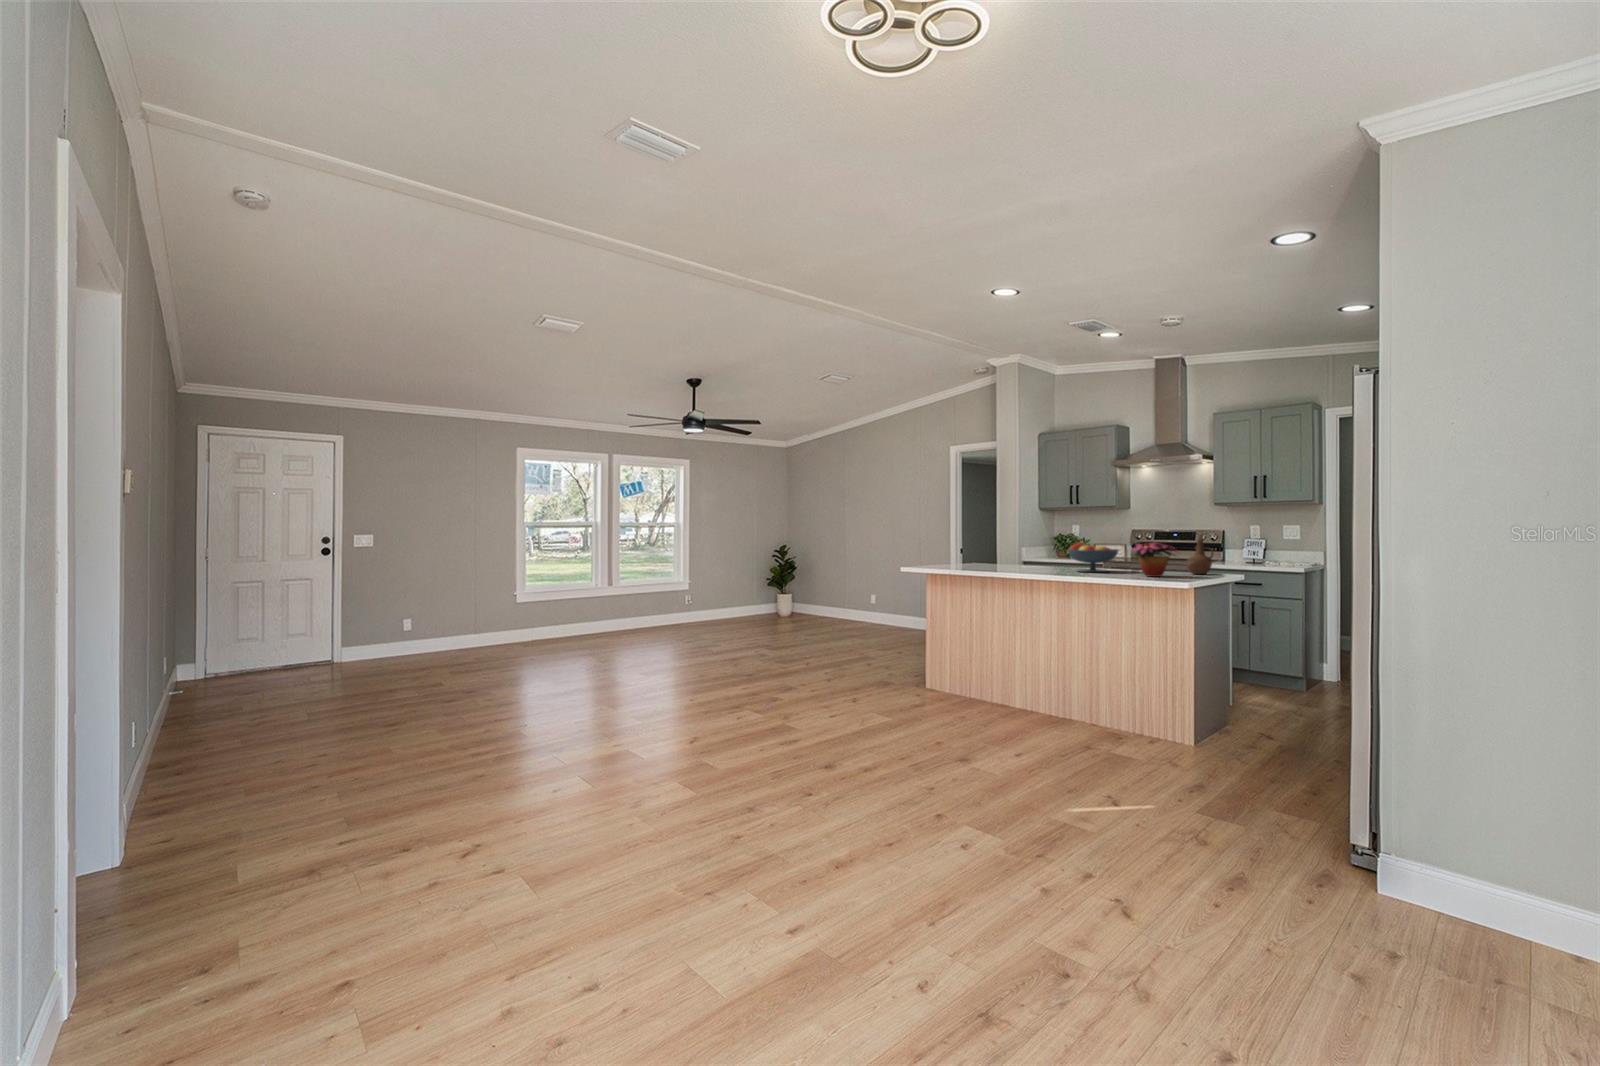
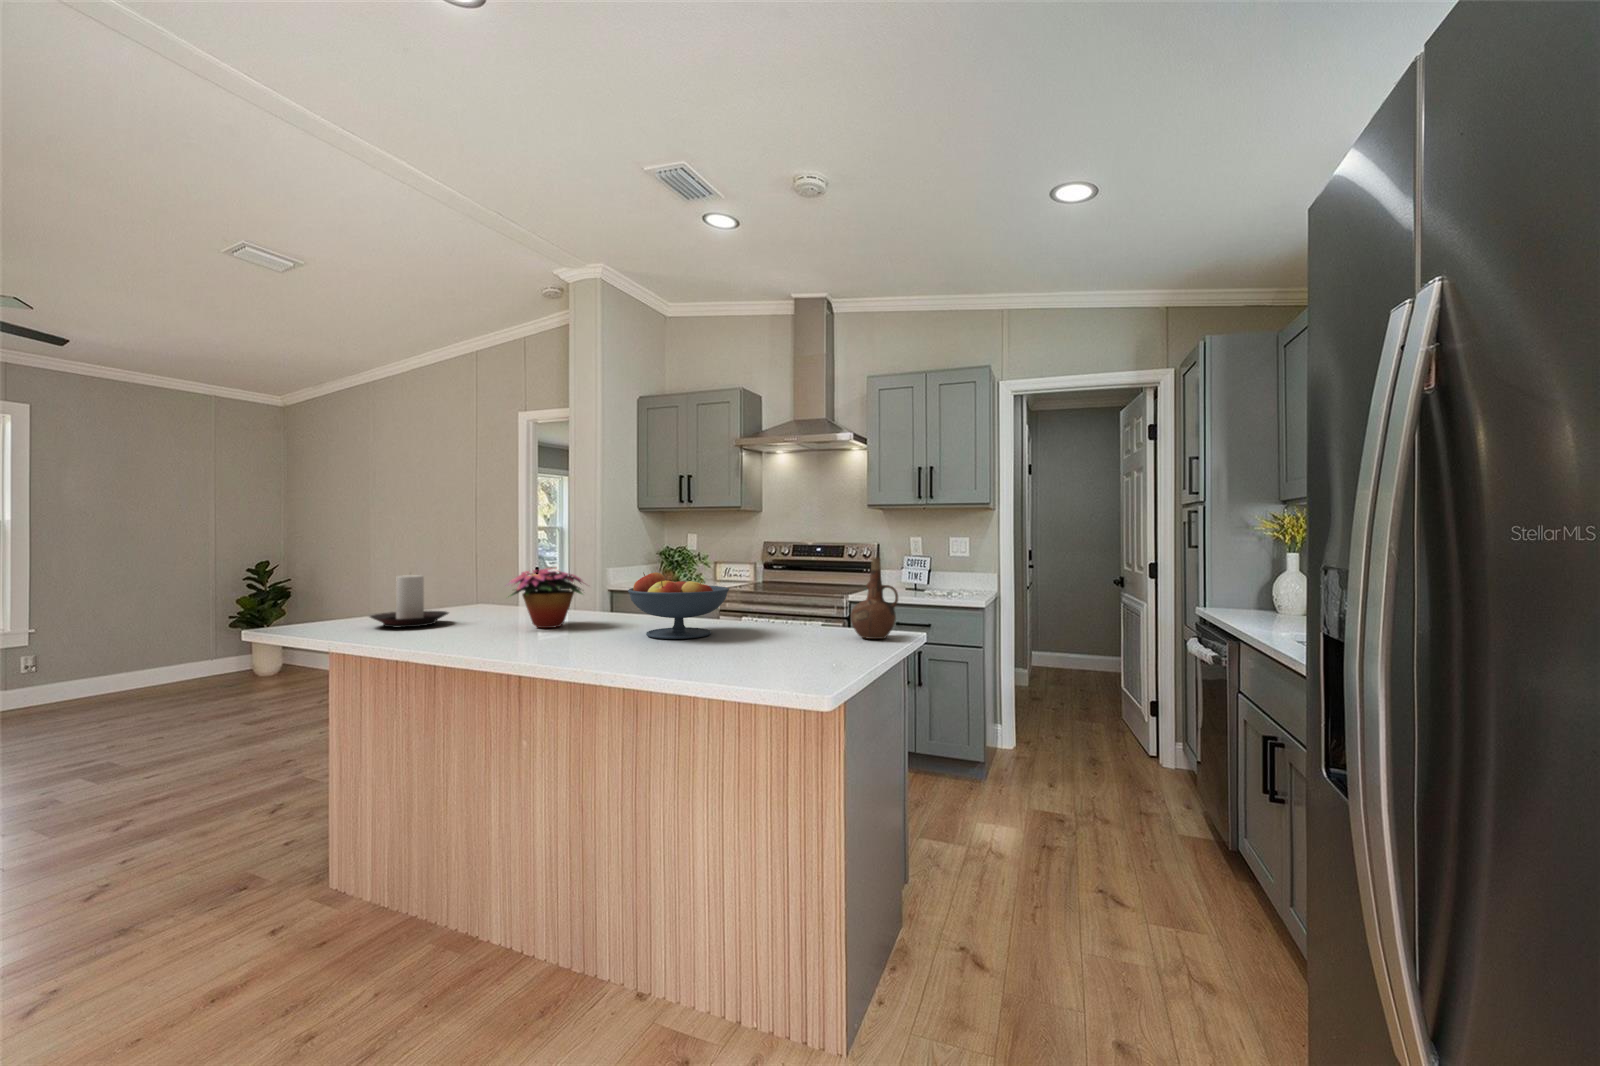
candle holder: none [938,543,972,568] -> present [370,575,448,627]
flower arrangement: present [1132,543,1175,577] -> present [510,569,583,628]

